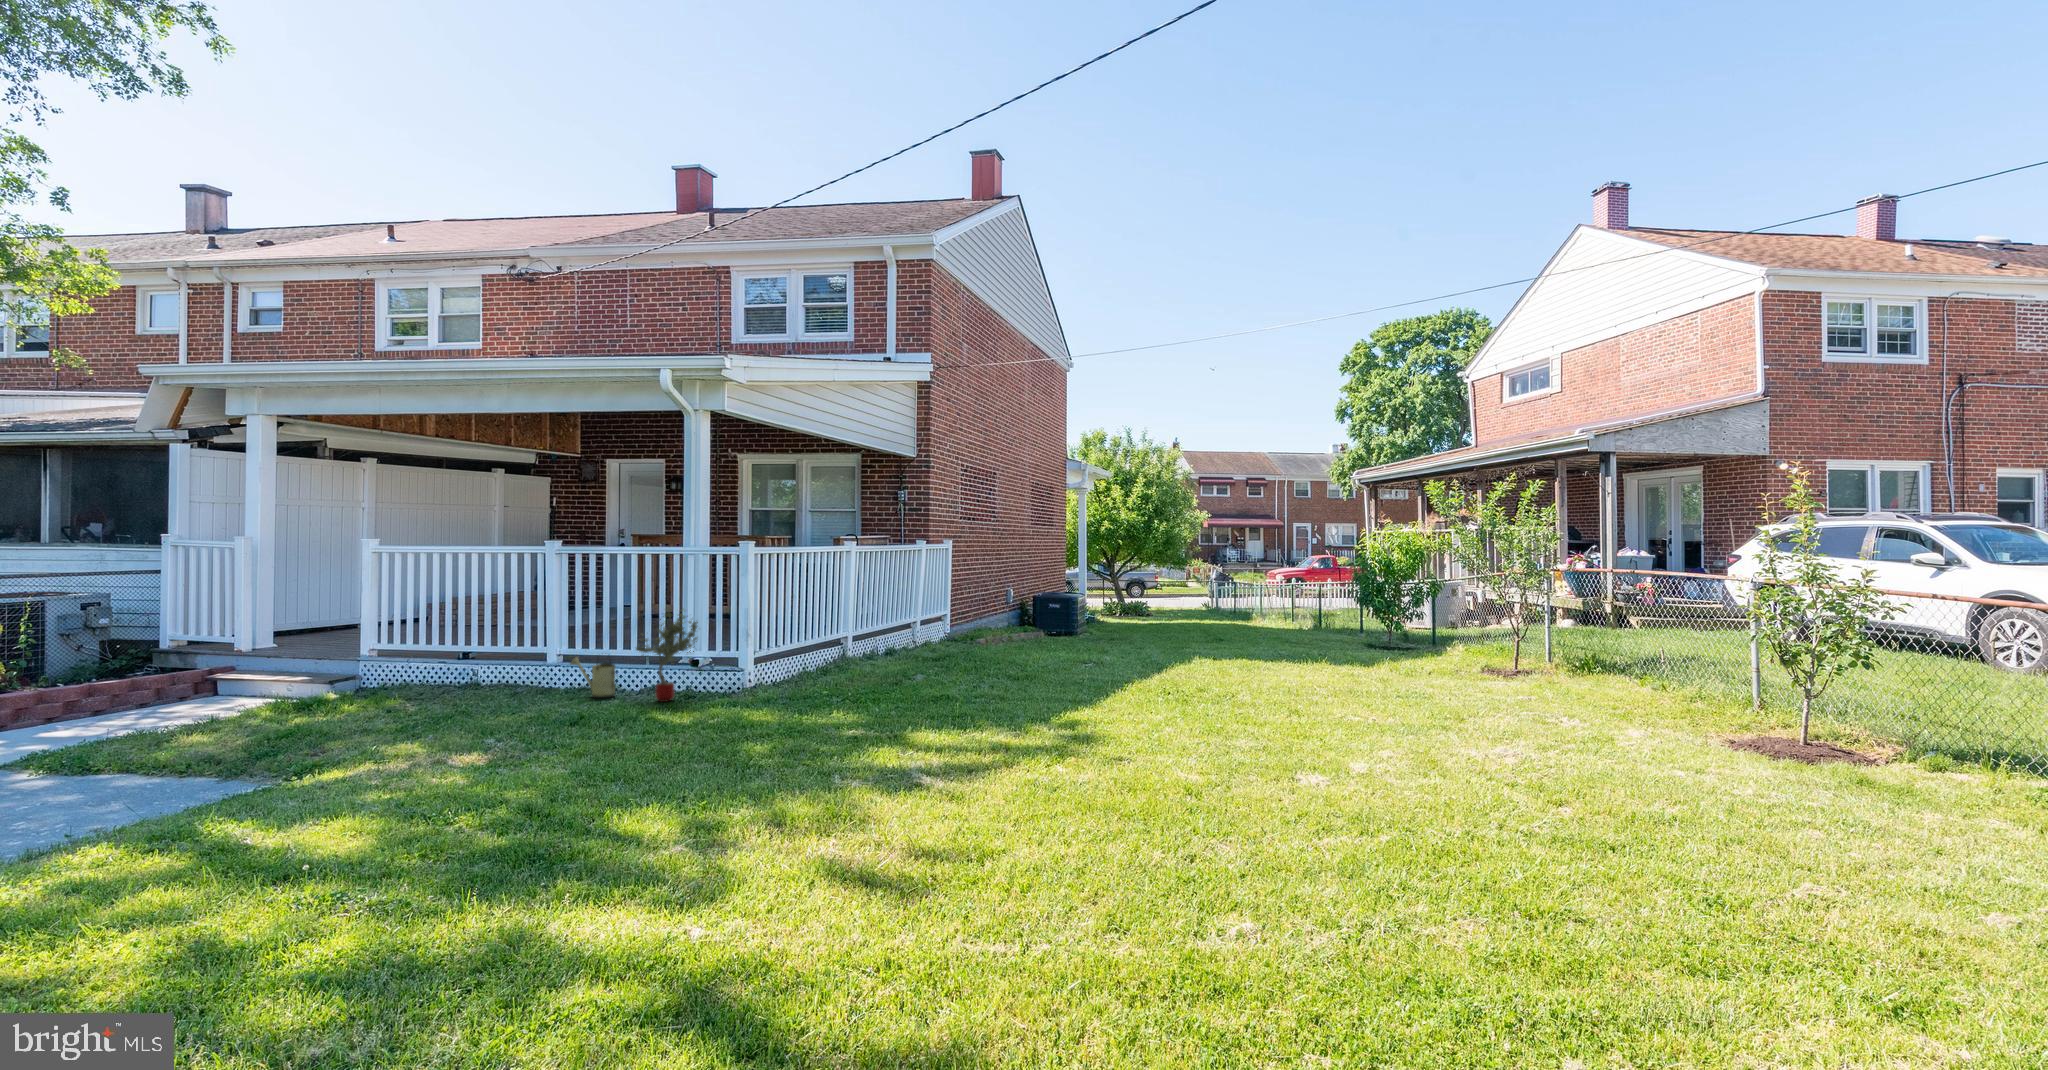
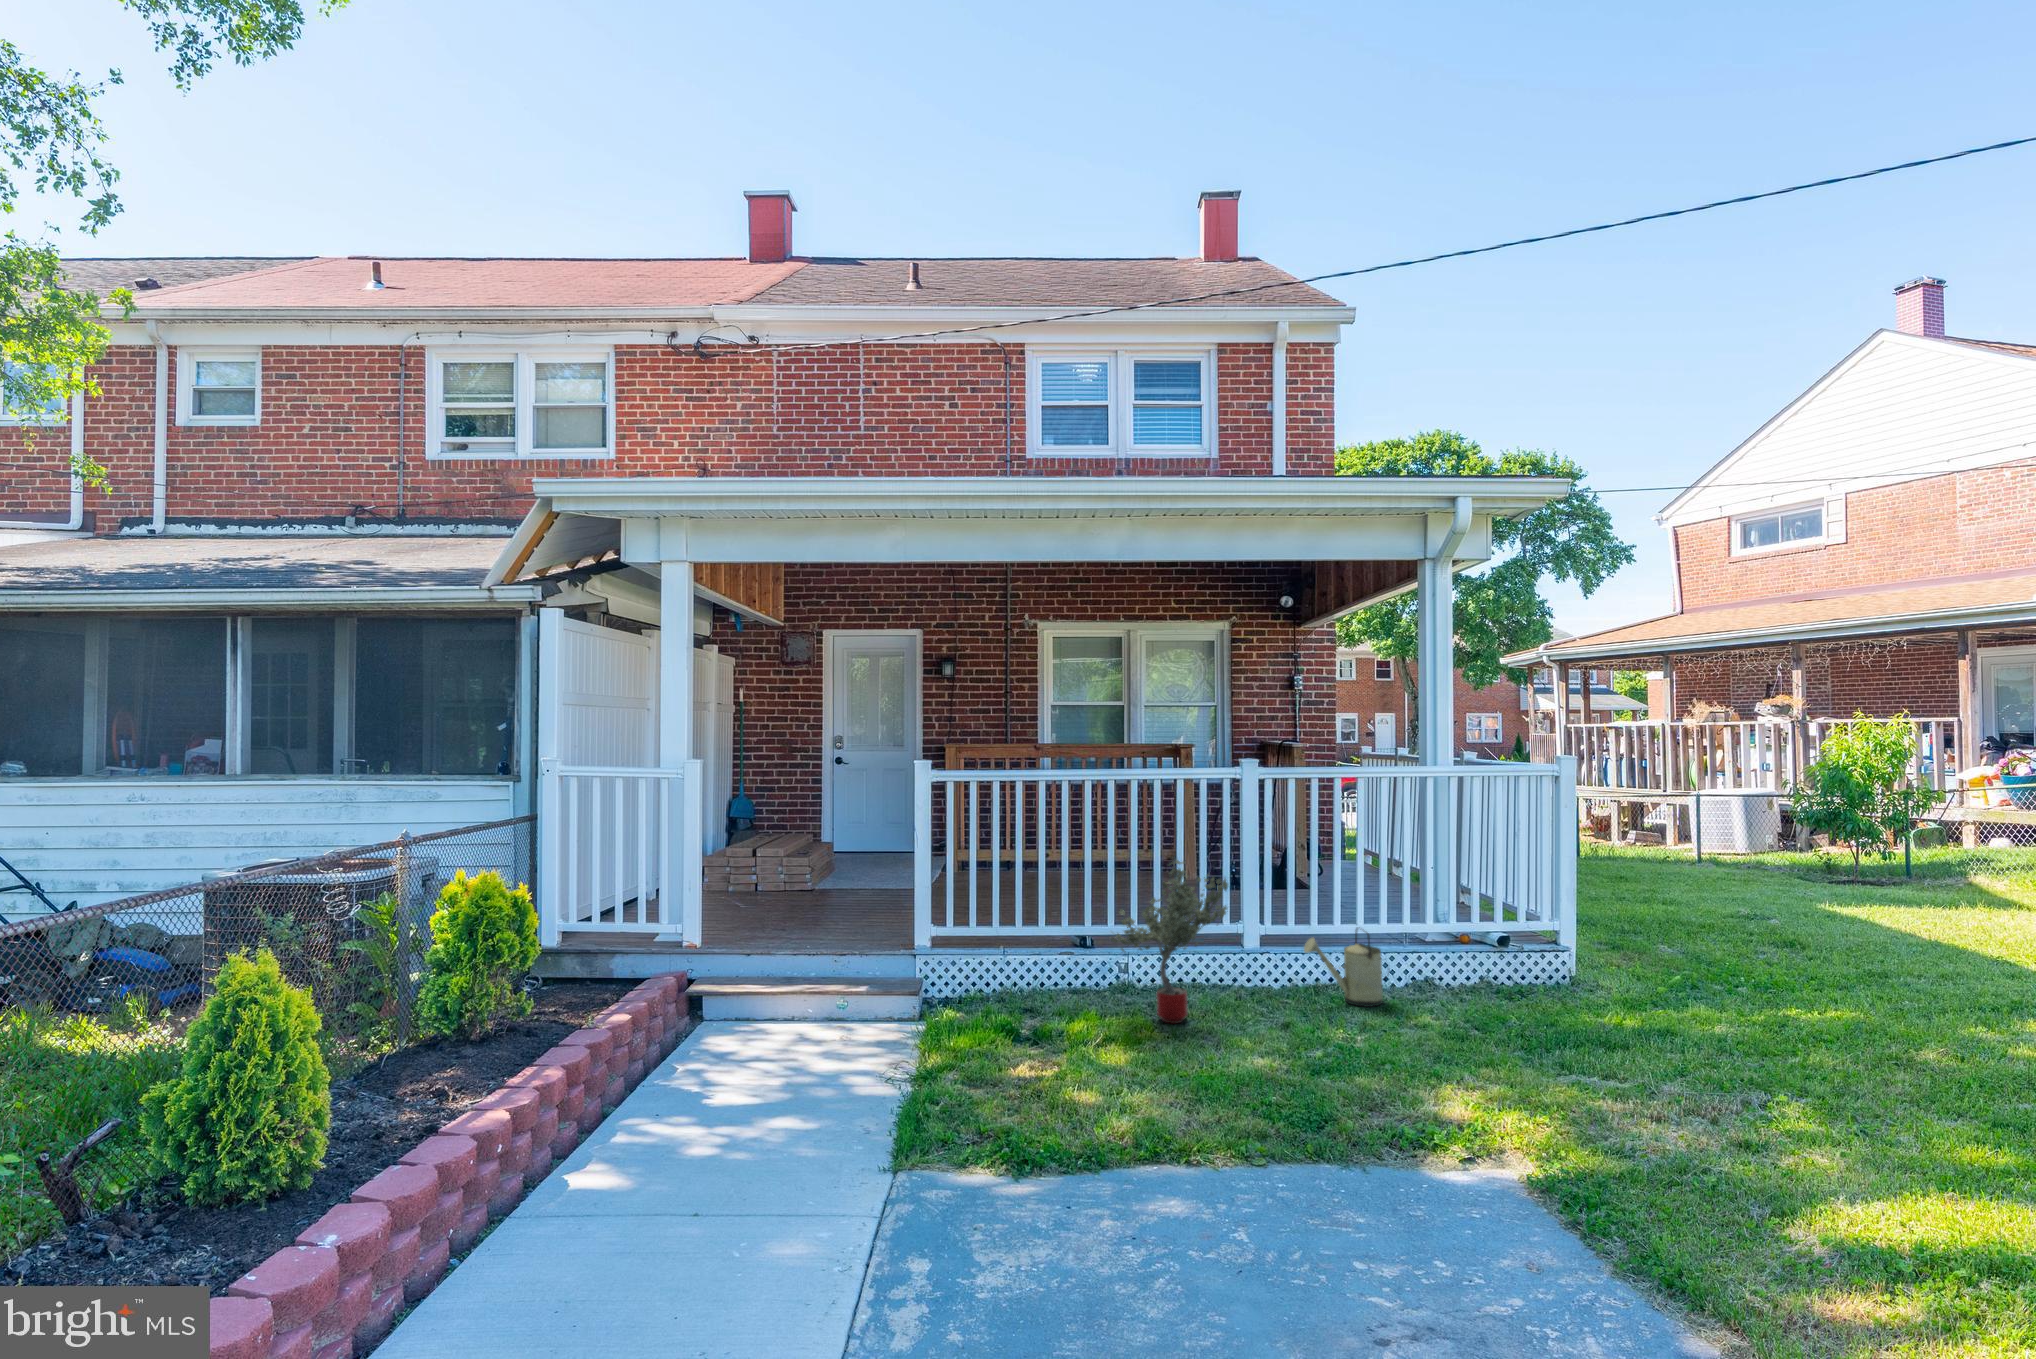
potted tree: present [636,608,698,702] -> present [1111,860,1228,1024]

